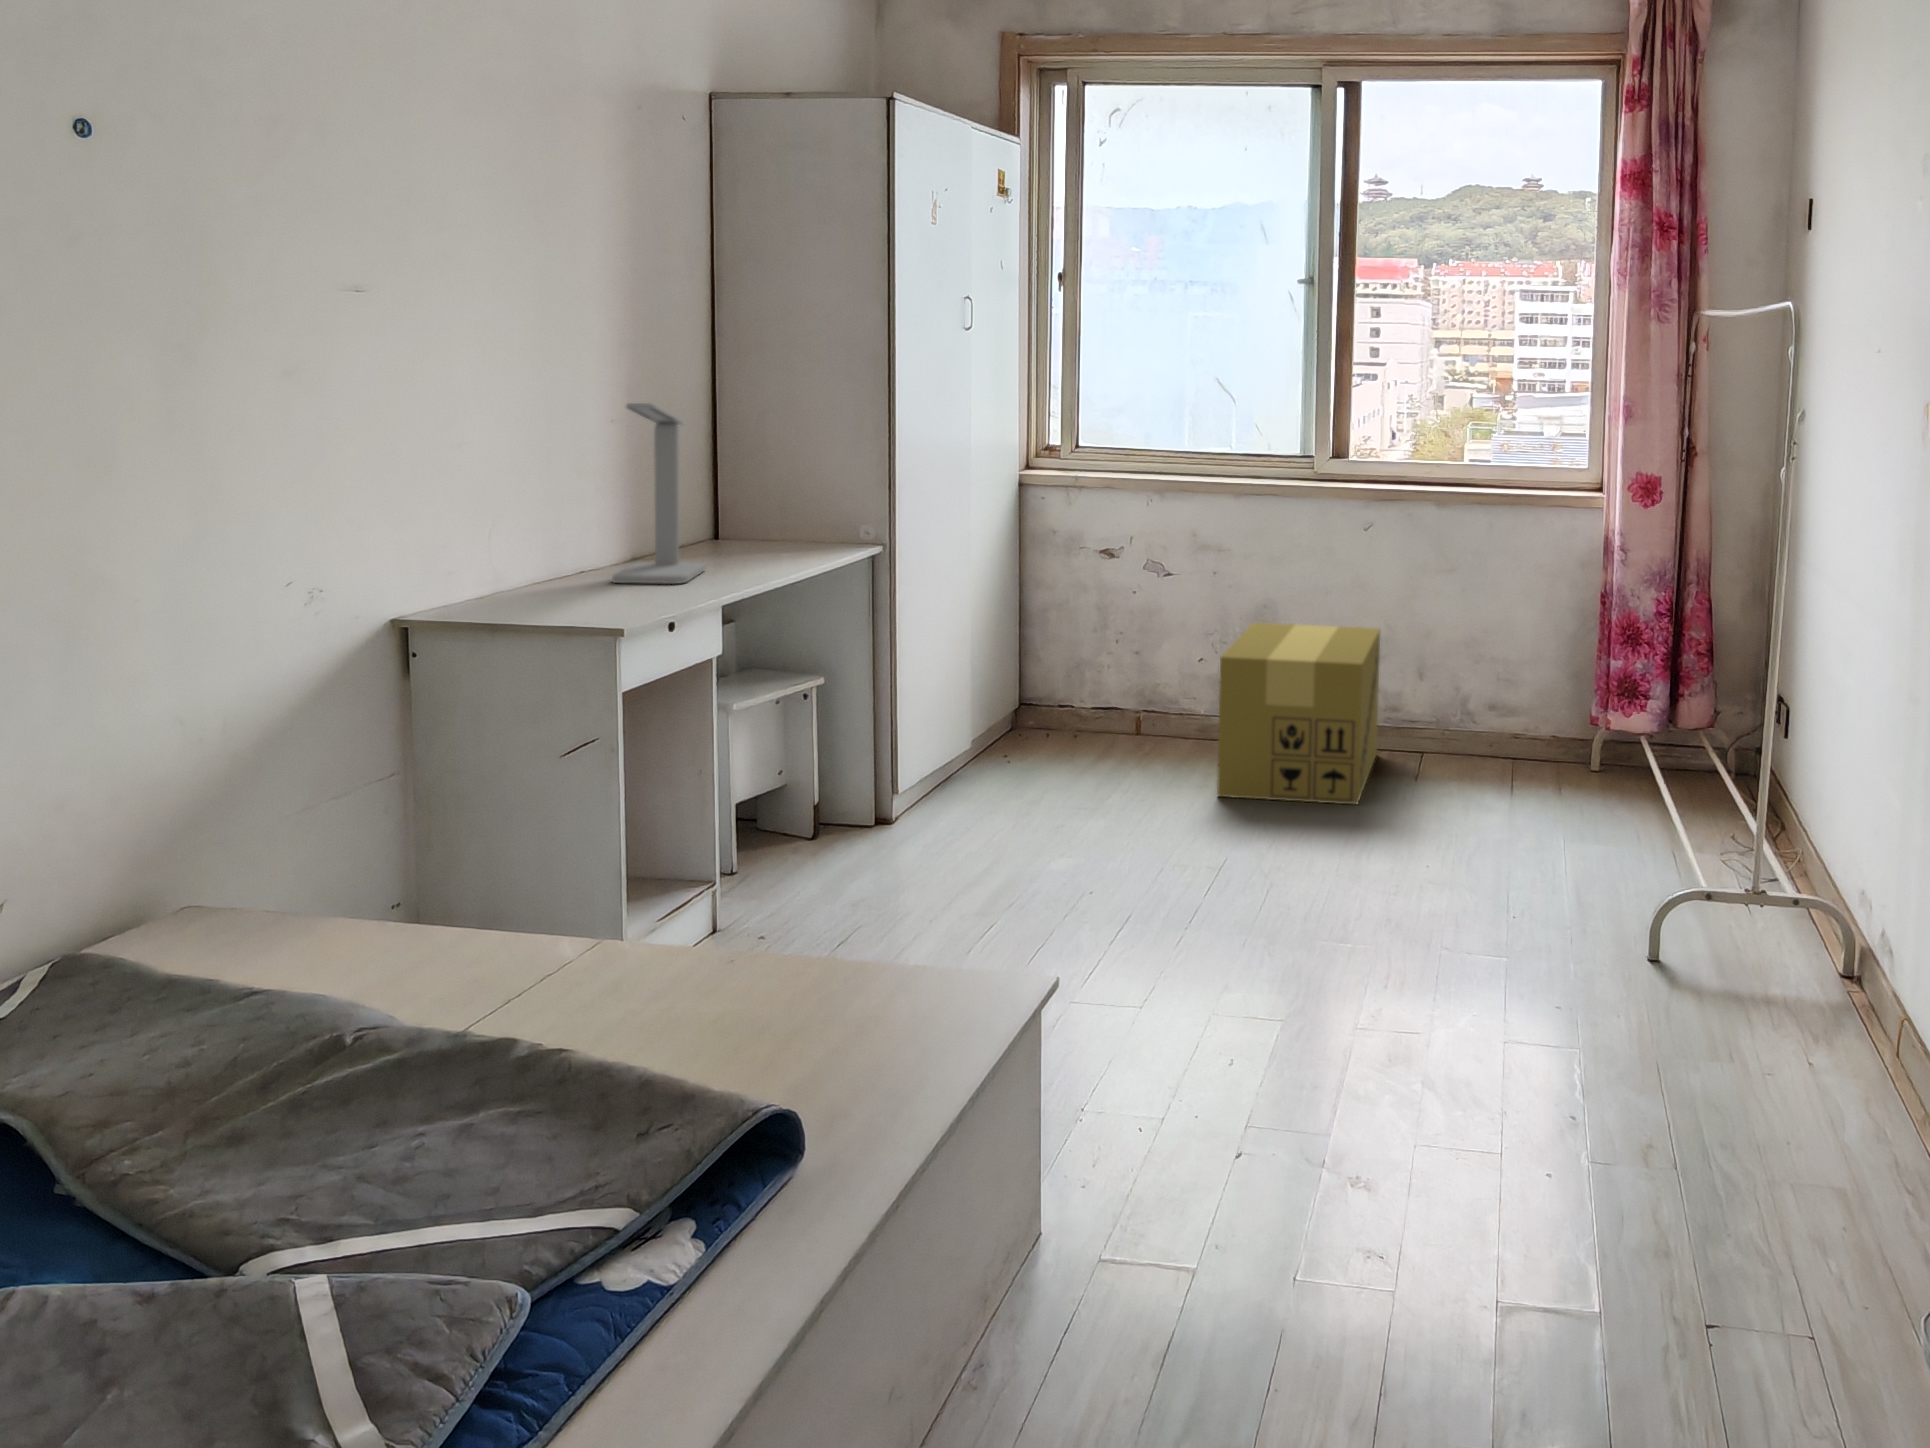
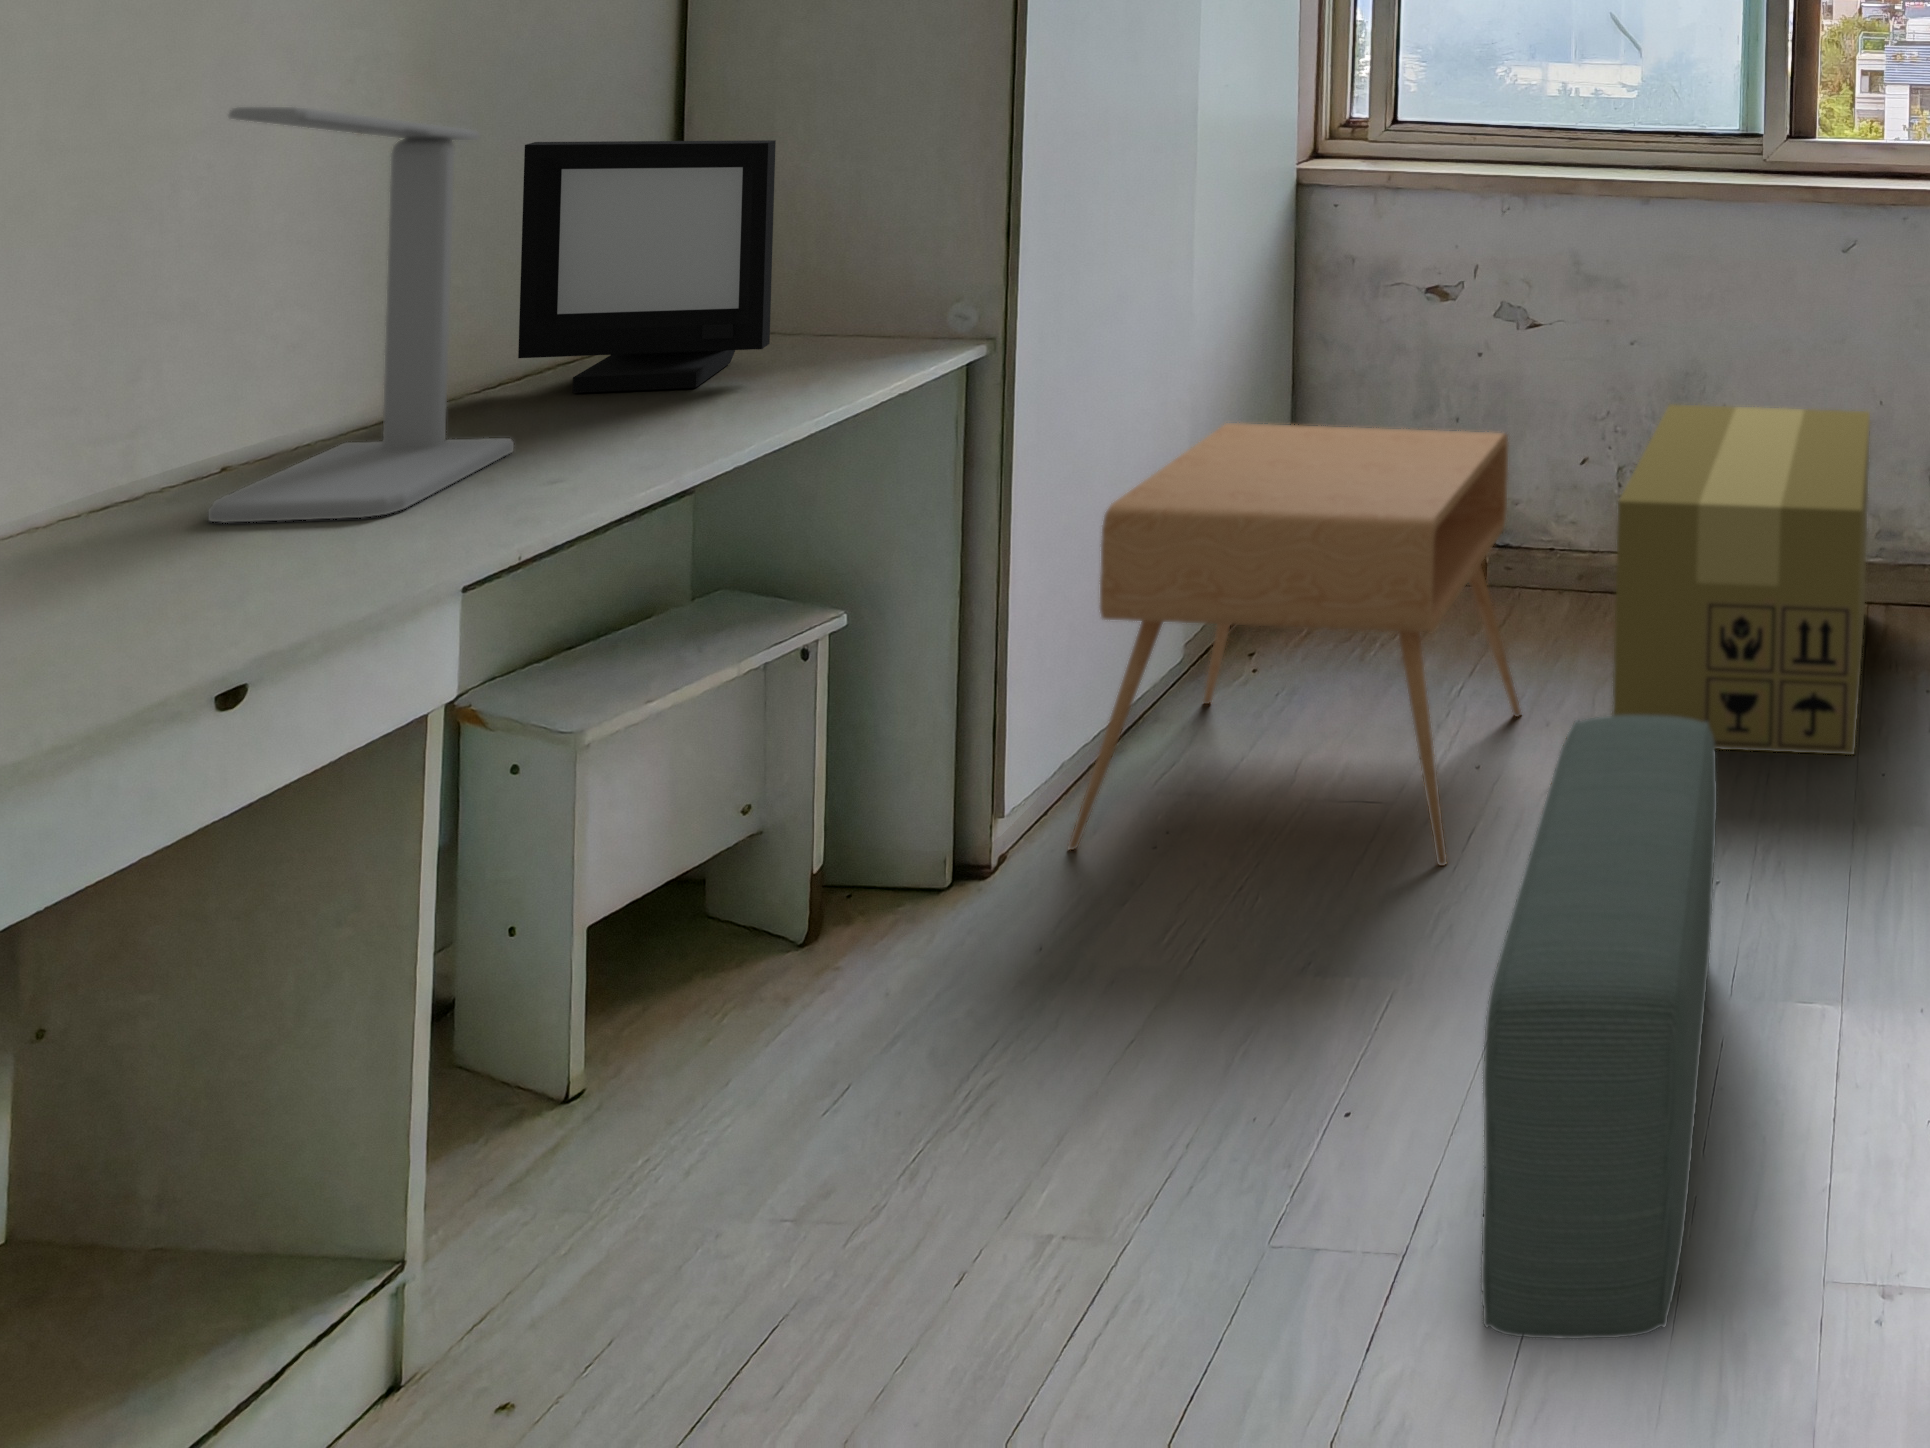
picture frame: none [675,431,787,555] -> present [518,140,776,393]
side table: none [927,612,1165,831] -> present [1068,423,1522,866]
pouf: none [1159,735,1269,942] -> present [1481,715,1717,1339]

